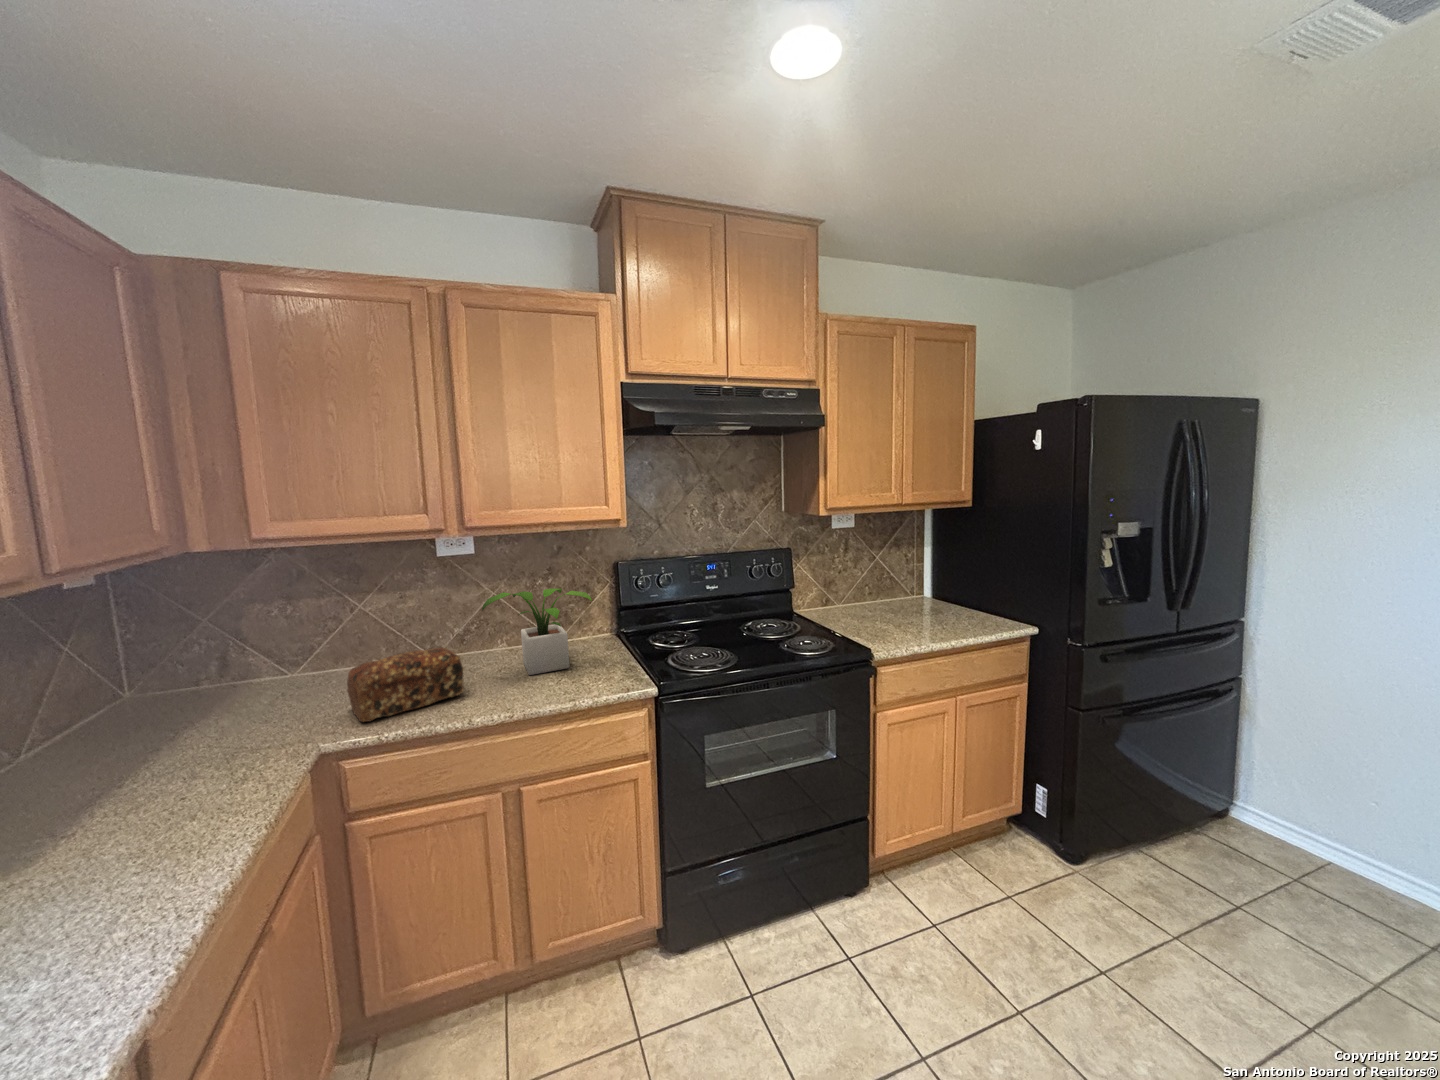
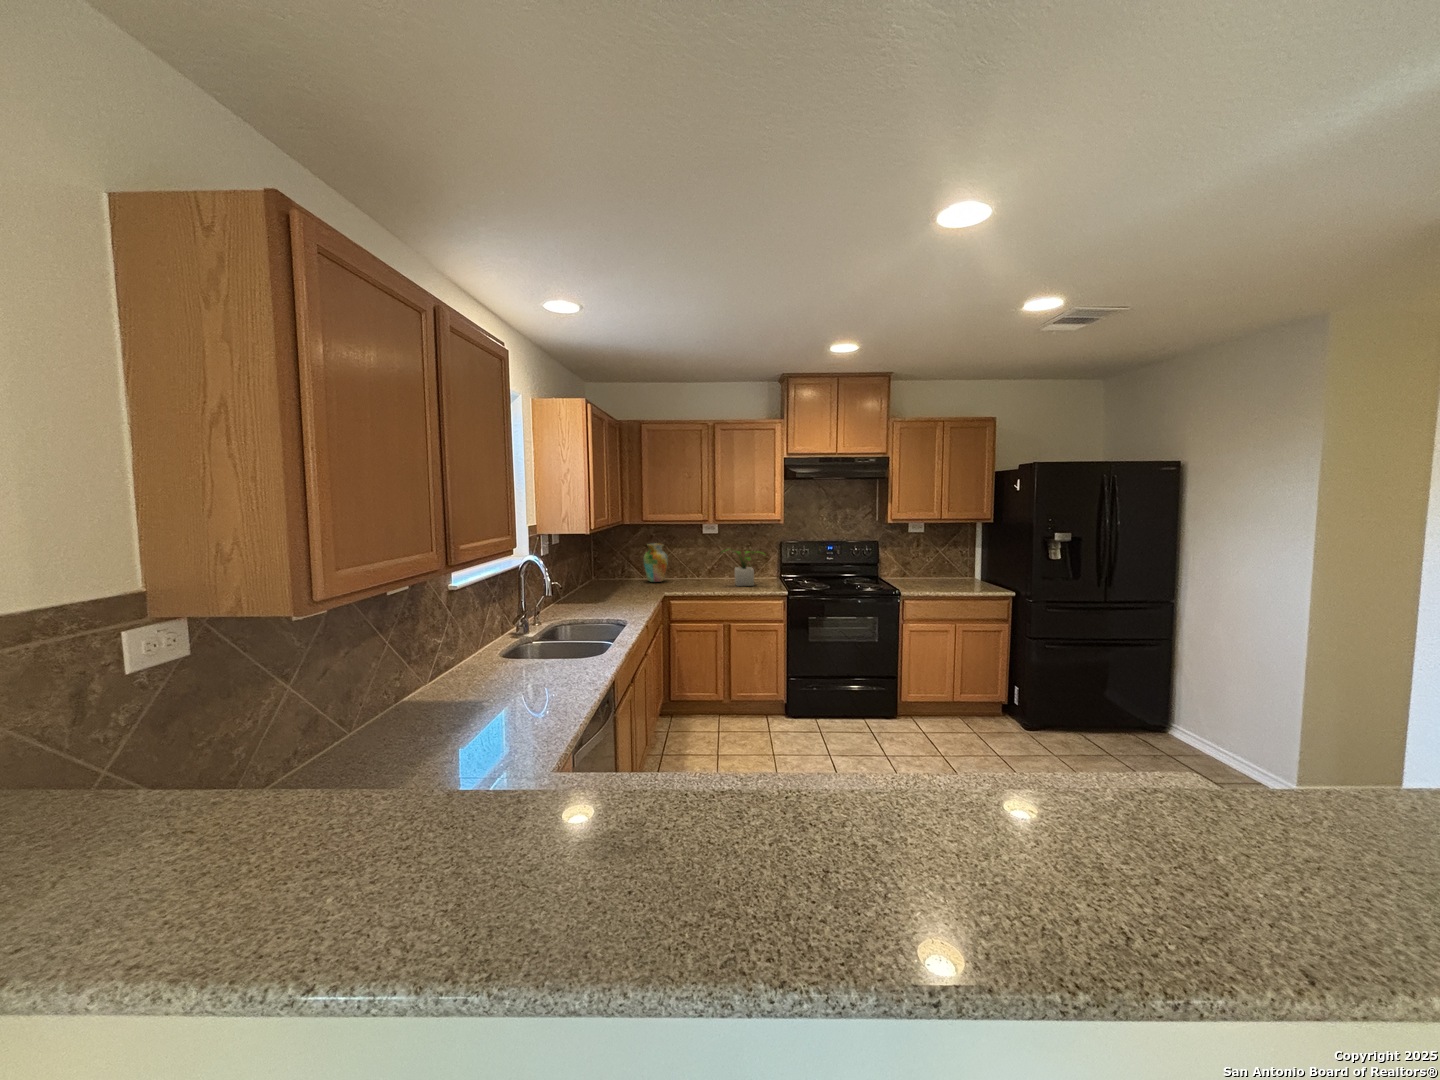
vase: none [267,591,344,693] -> present [644,543,668,582]
bread loaf: present [347,647,464,722] -> none [671,568,711,590]

